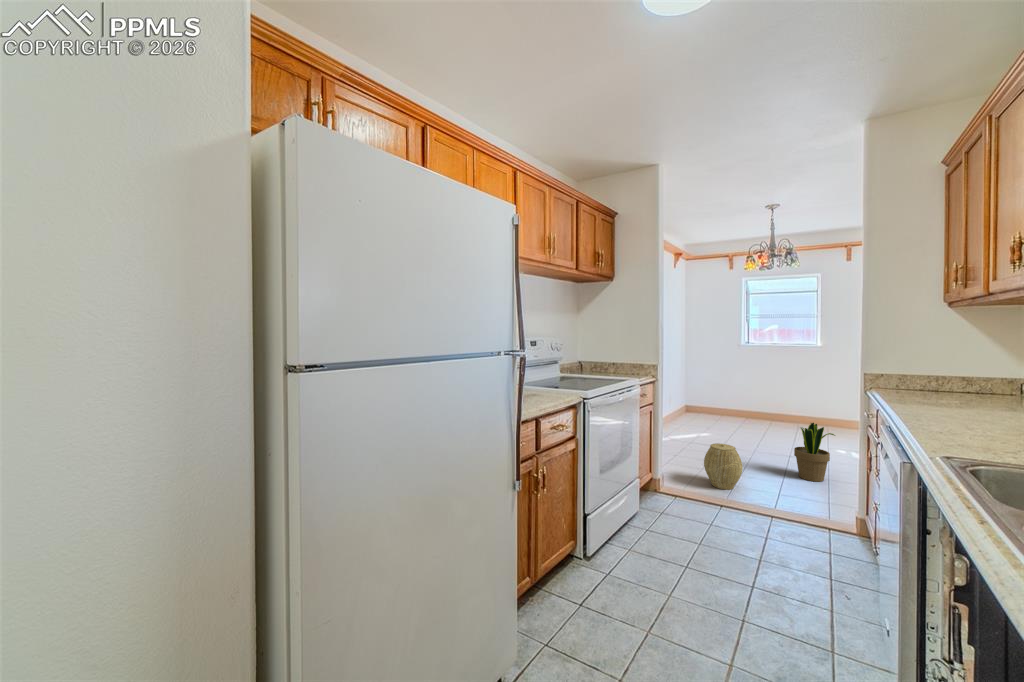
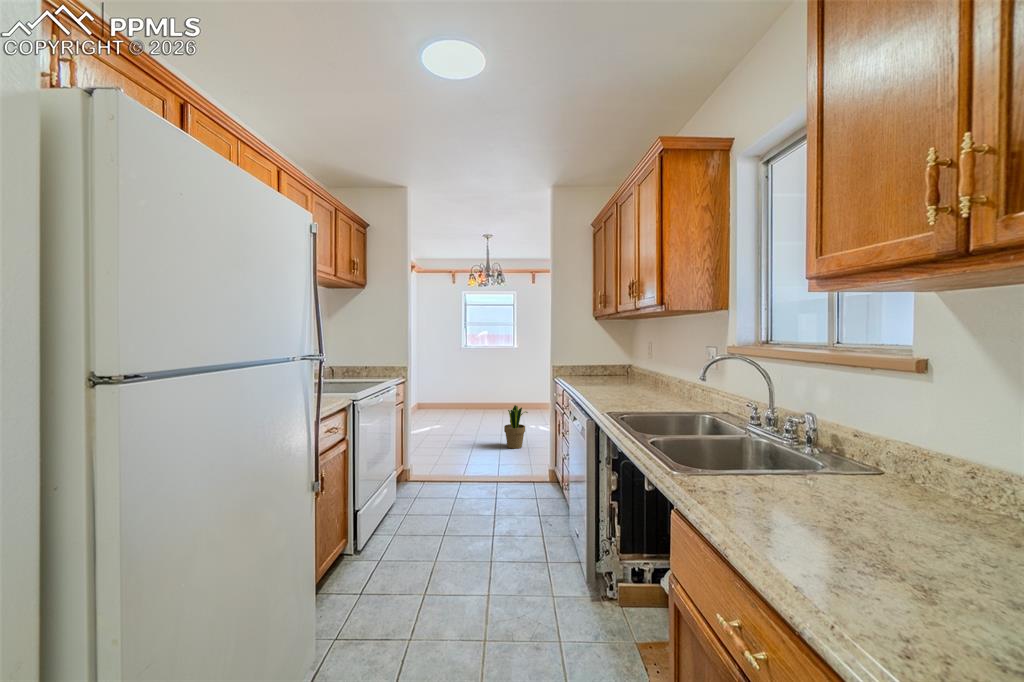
woven basket: present [704,443,743,490] -> none [444,430,473,468]

